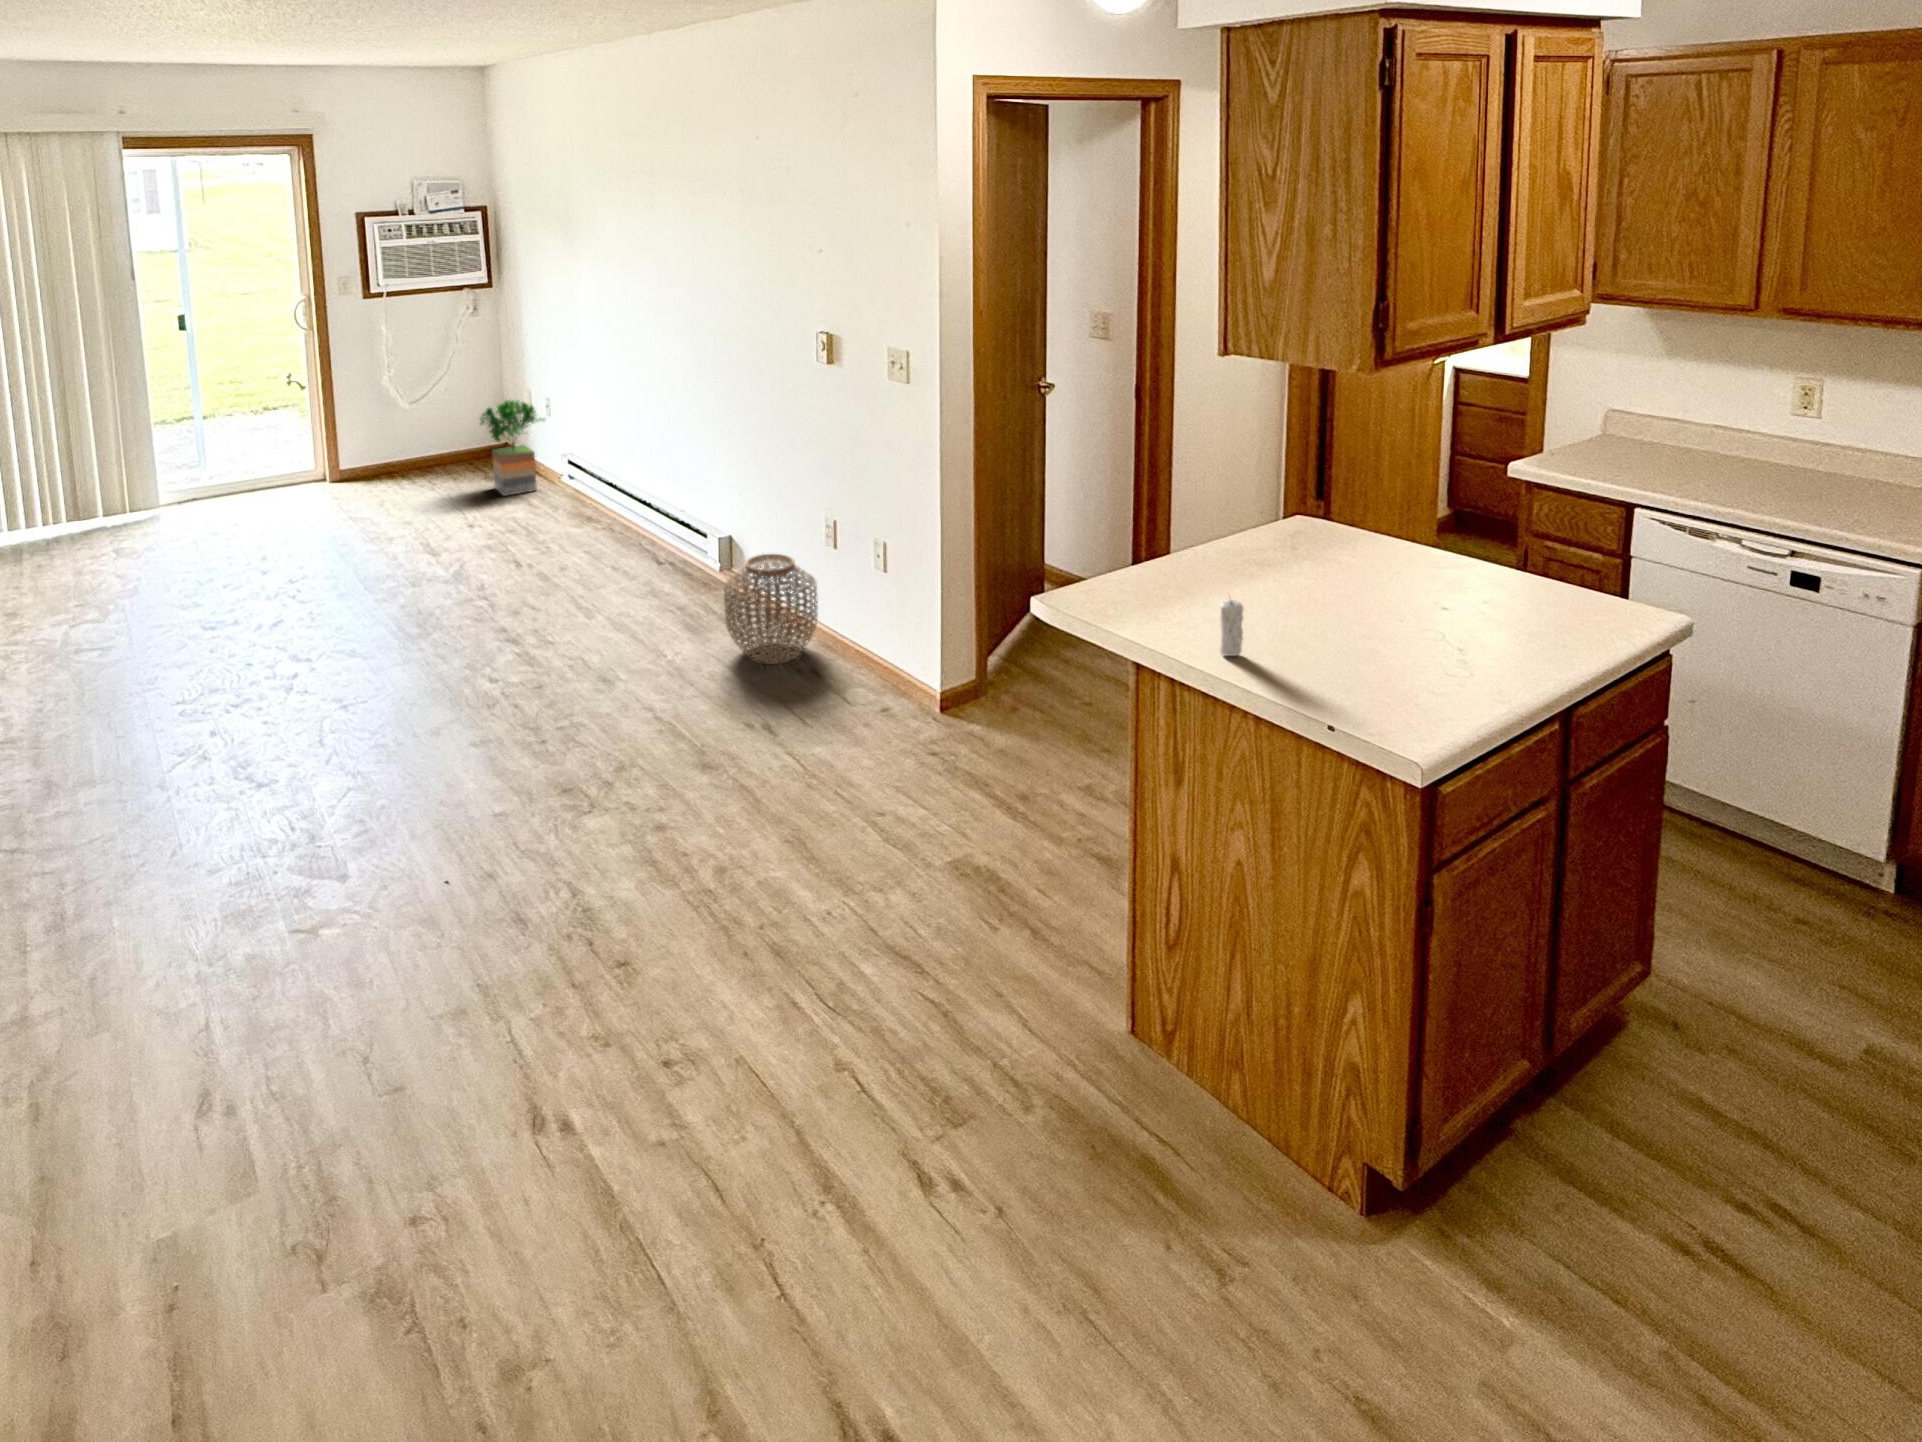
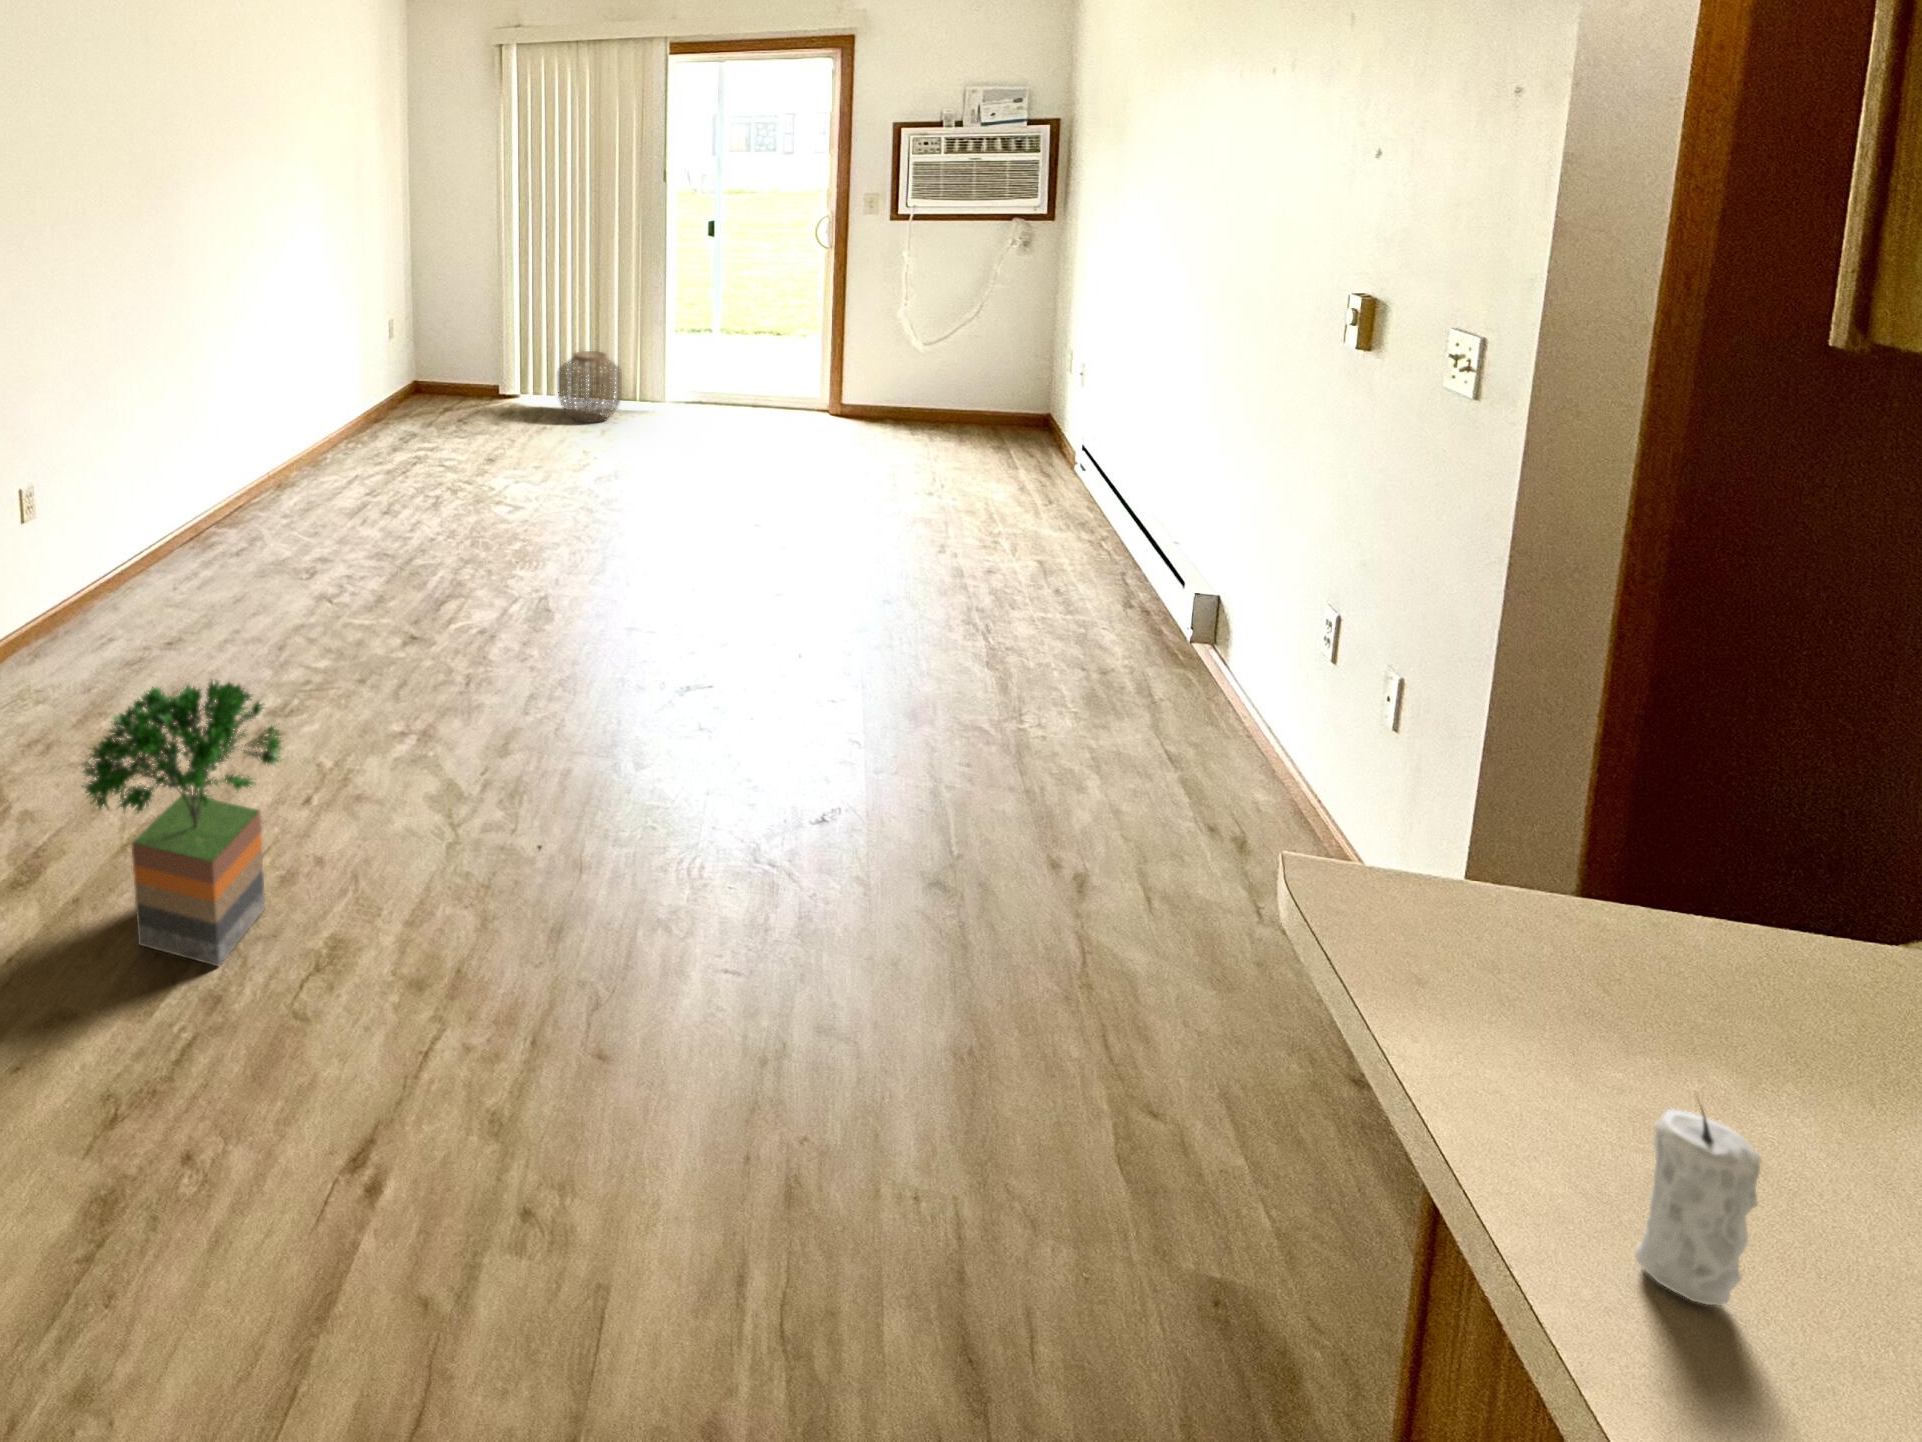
potted tree: present [480,400,545,496] -> present [82,680,281,966]
woven basket: present [724,554,818,664] -> present [557,351,622,423]

